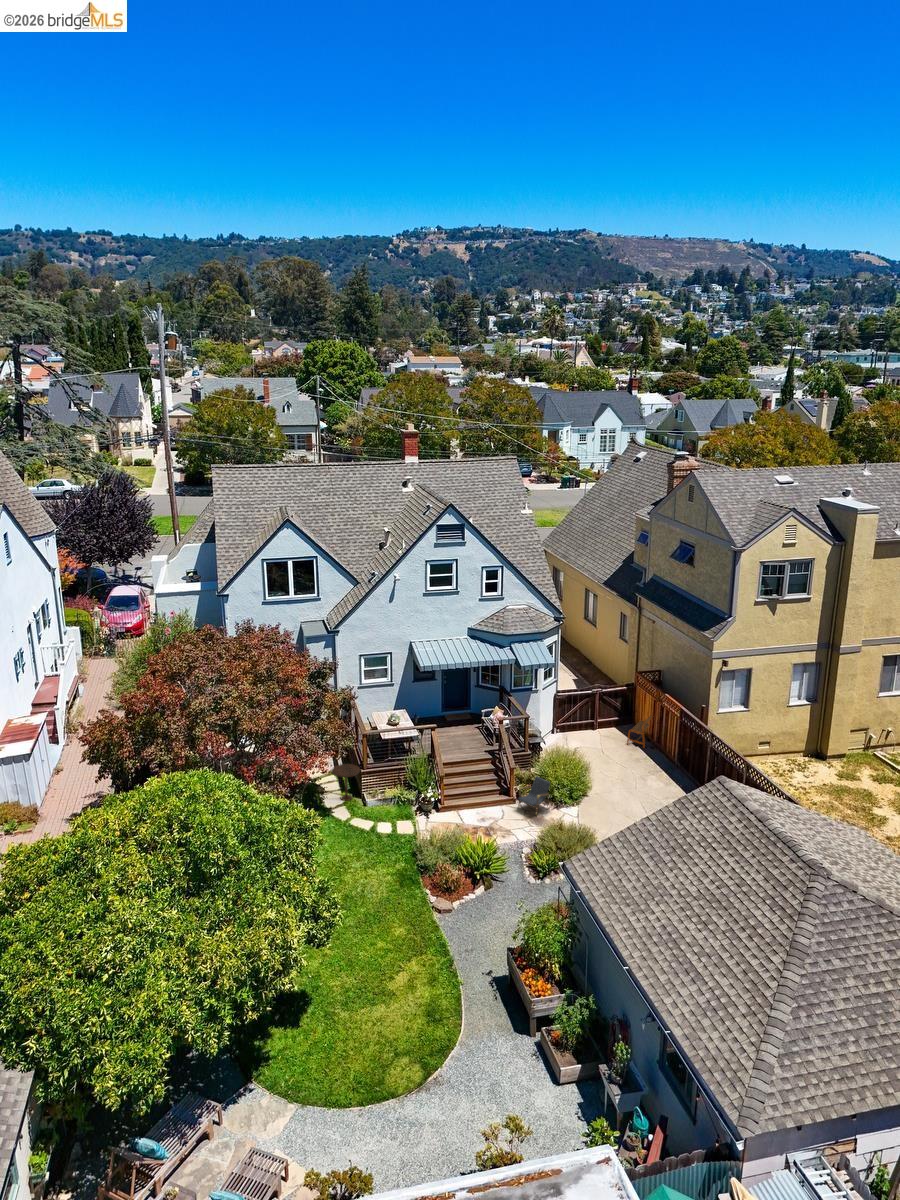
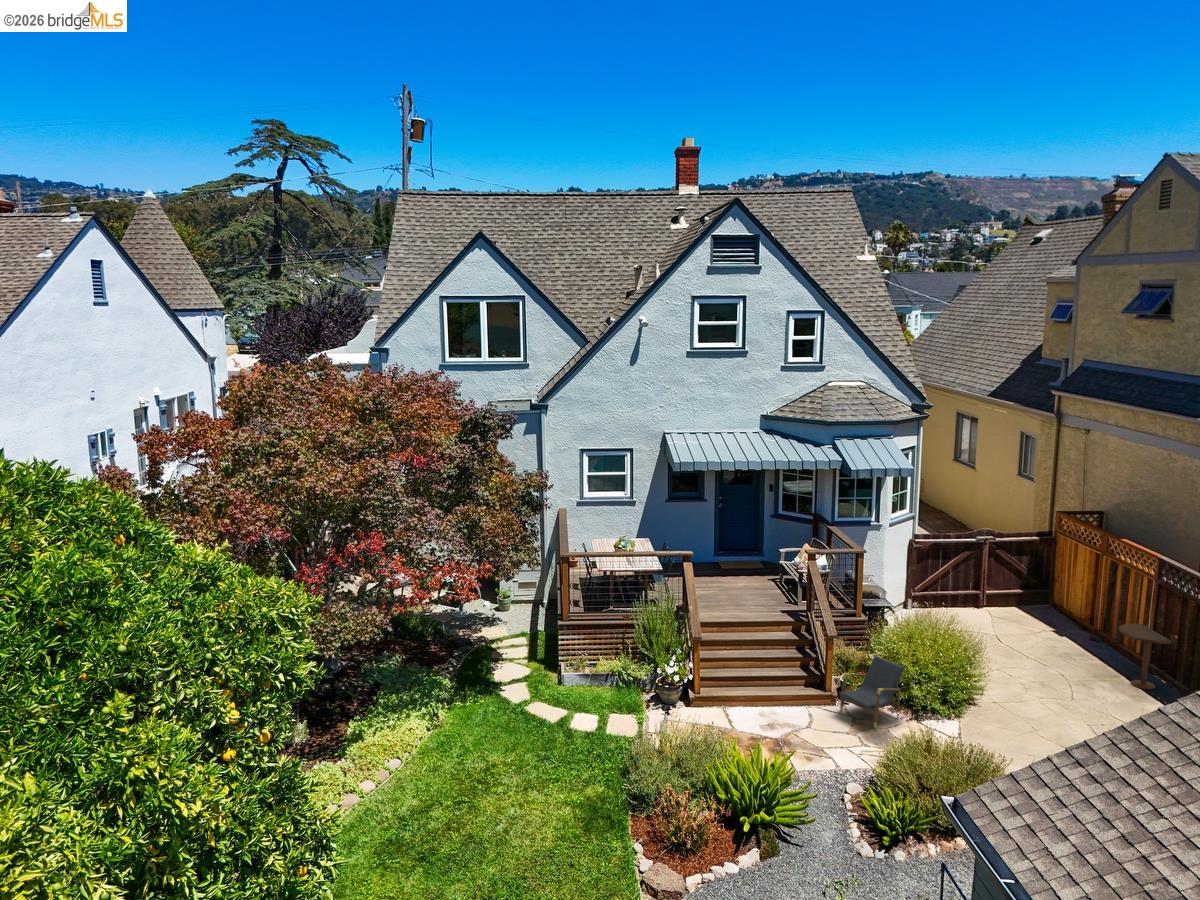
bench: present [627,715,652,748] -> none [1040,577,1091,637]
pedestal table: present [331,764,360,801] -> present [1119,623,1172,690]

